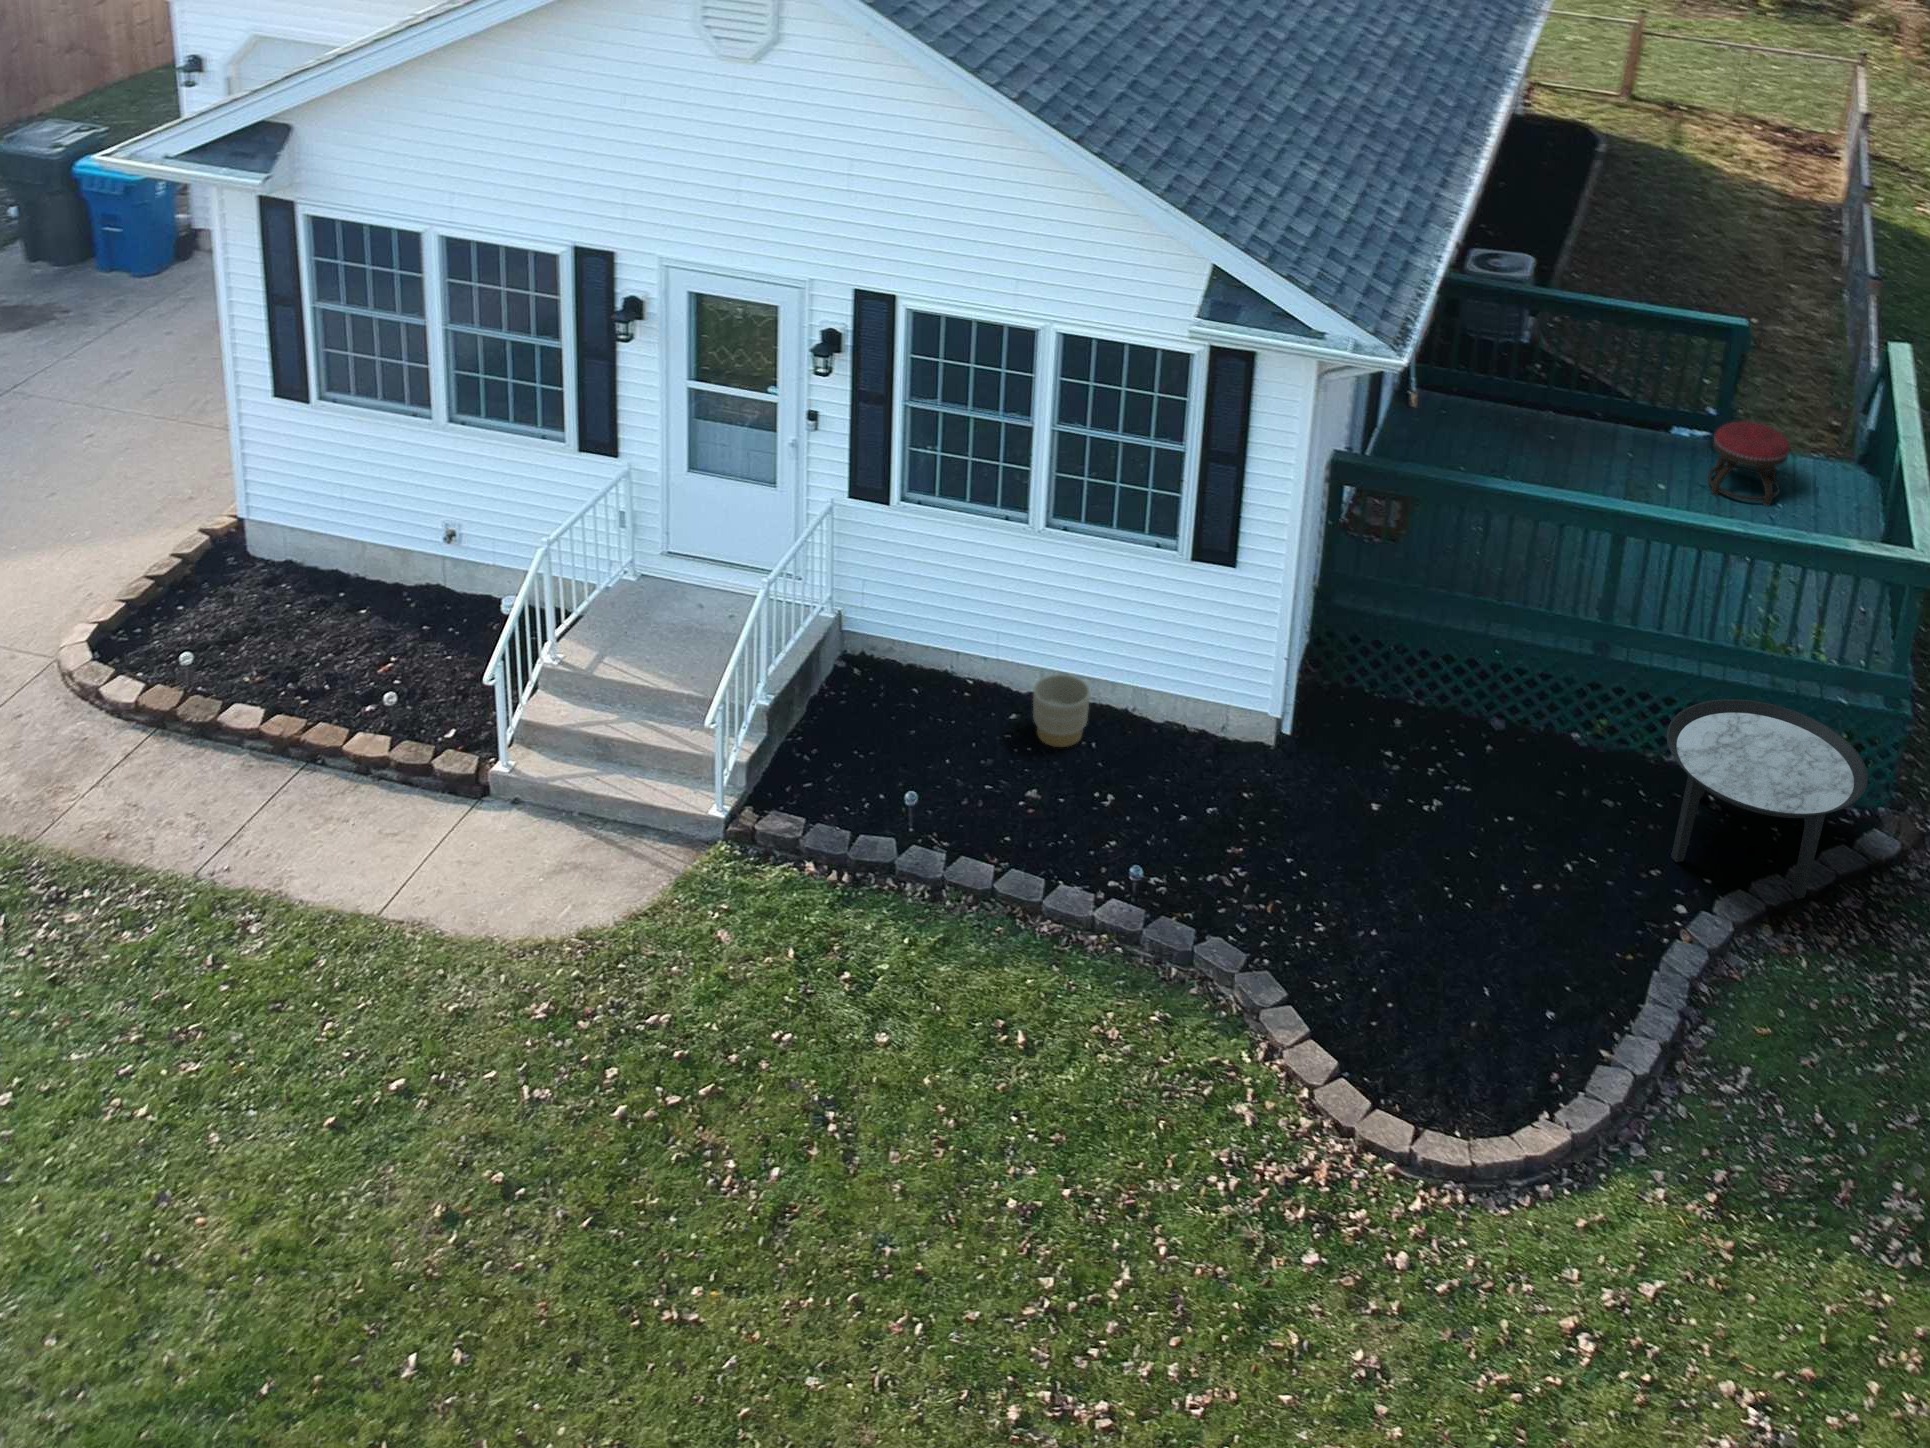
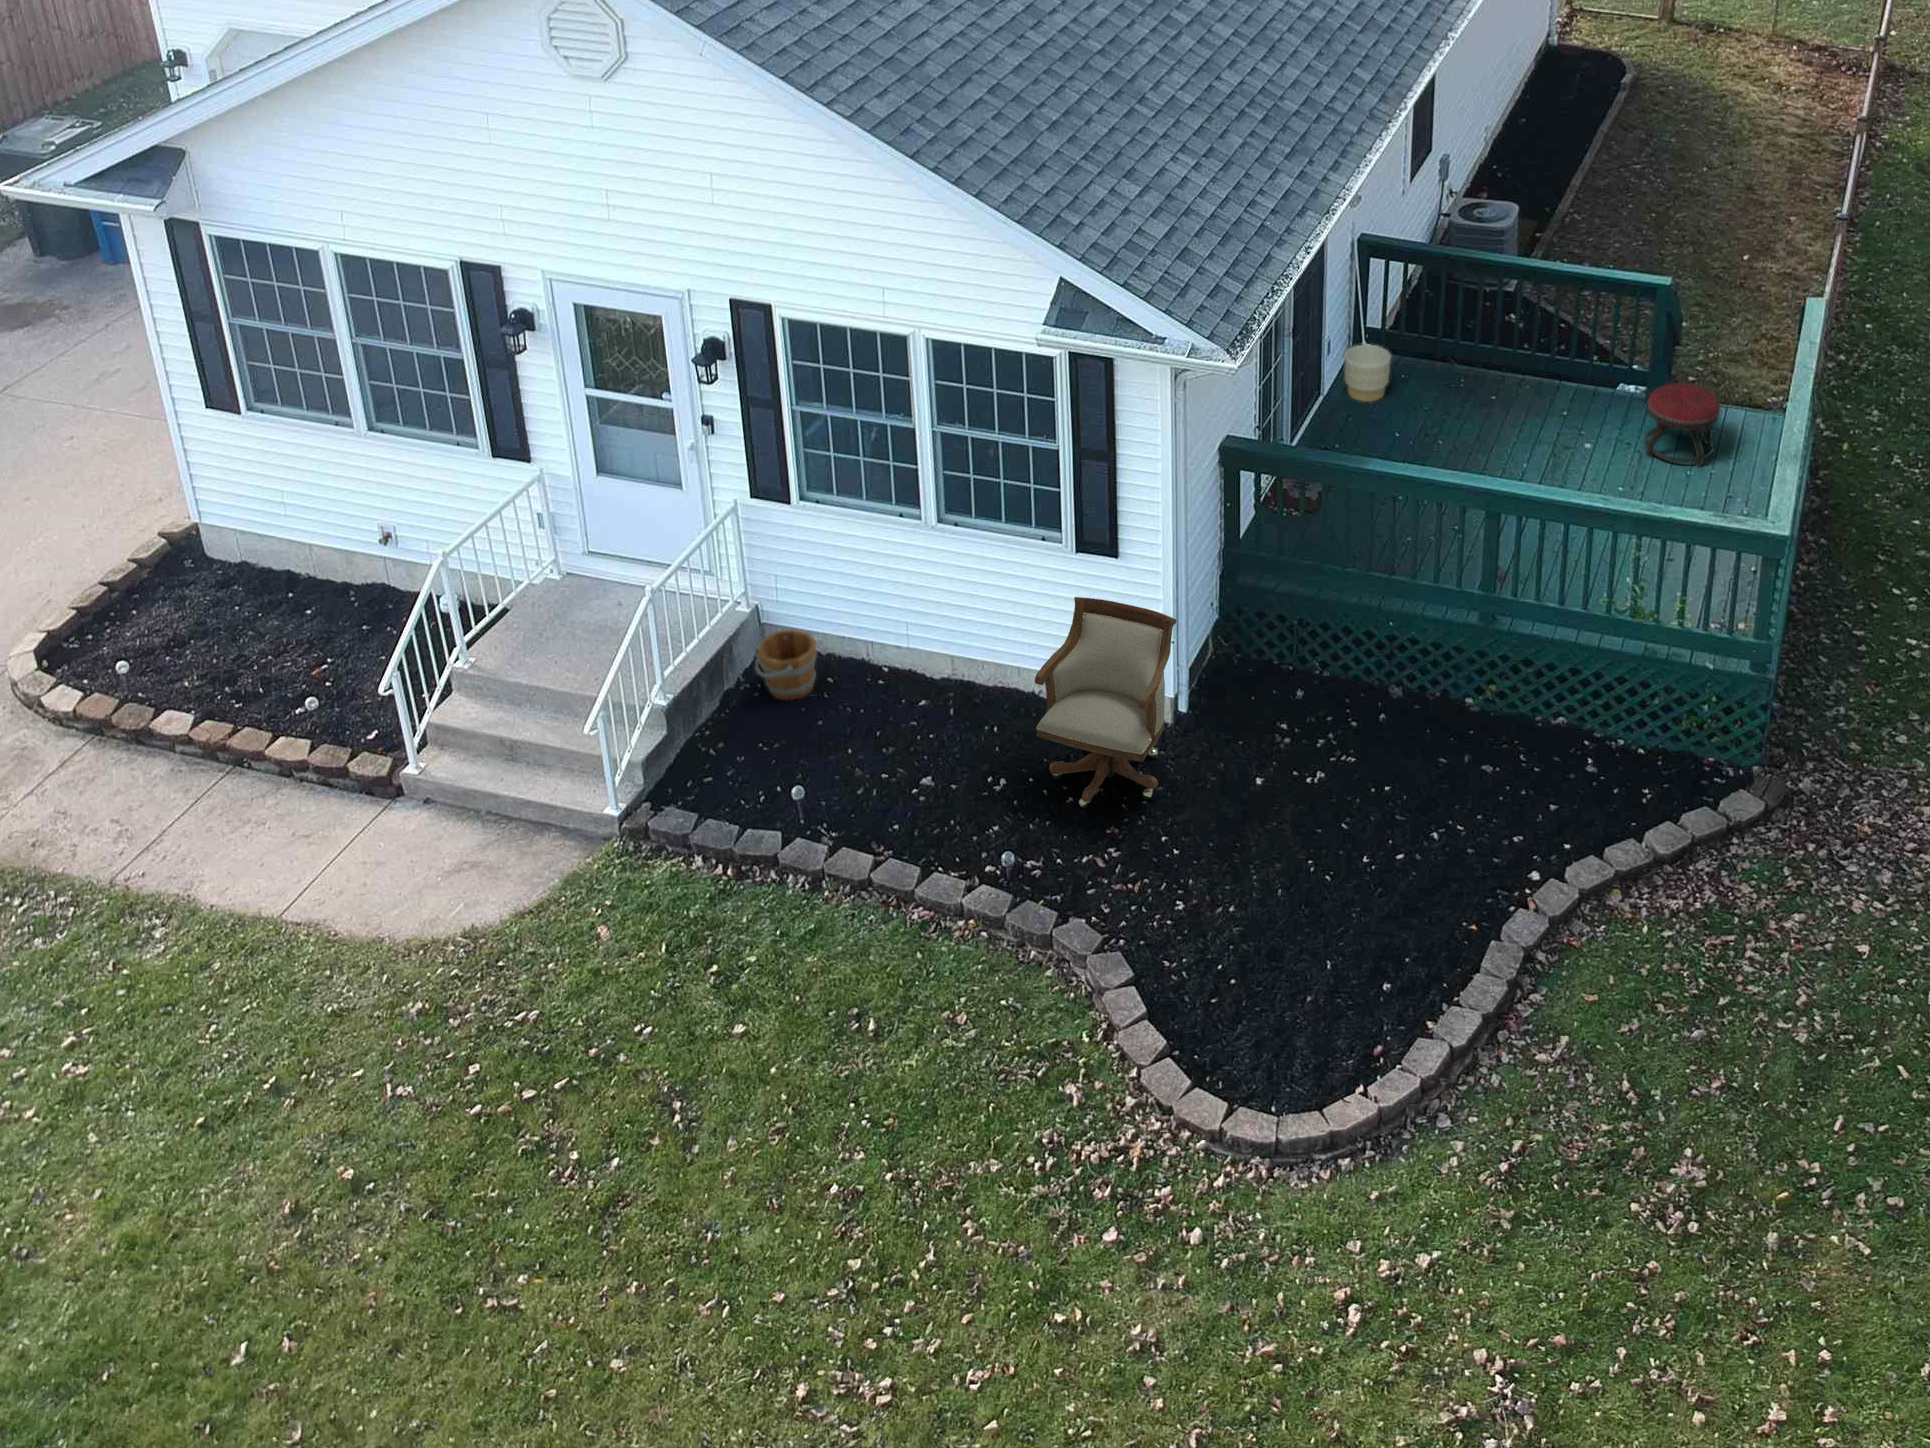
chair: none [1147,607,1294,825] -> present [1035,597,1177,808]
bucket: none [836,638,899,710] -> present [755,630,817,700]
planter: present [1033,674,1090,747] -> present [1345,345,1391,402]
round table: present [1667,699,1868,899] -> none [1536,671,1724,865]

